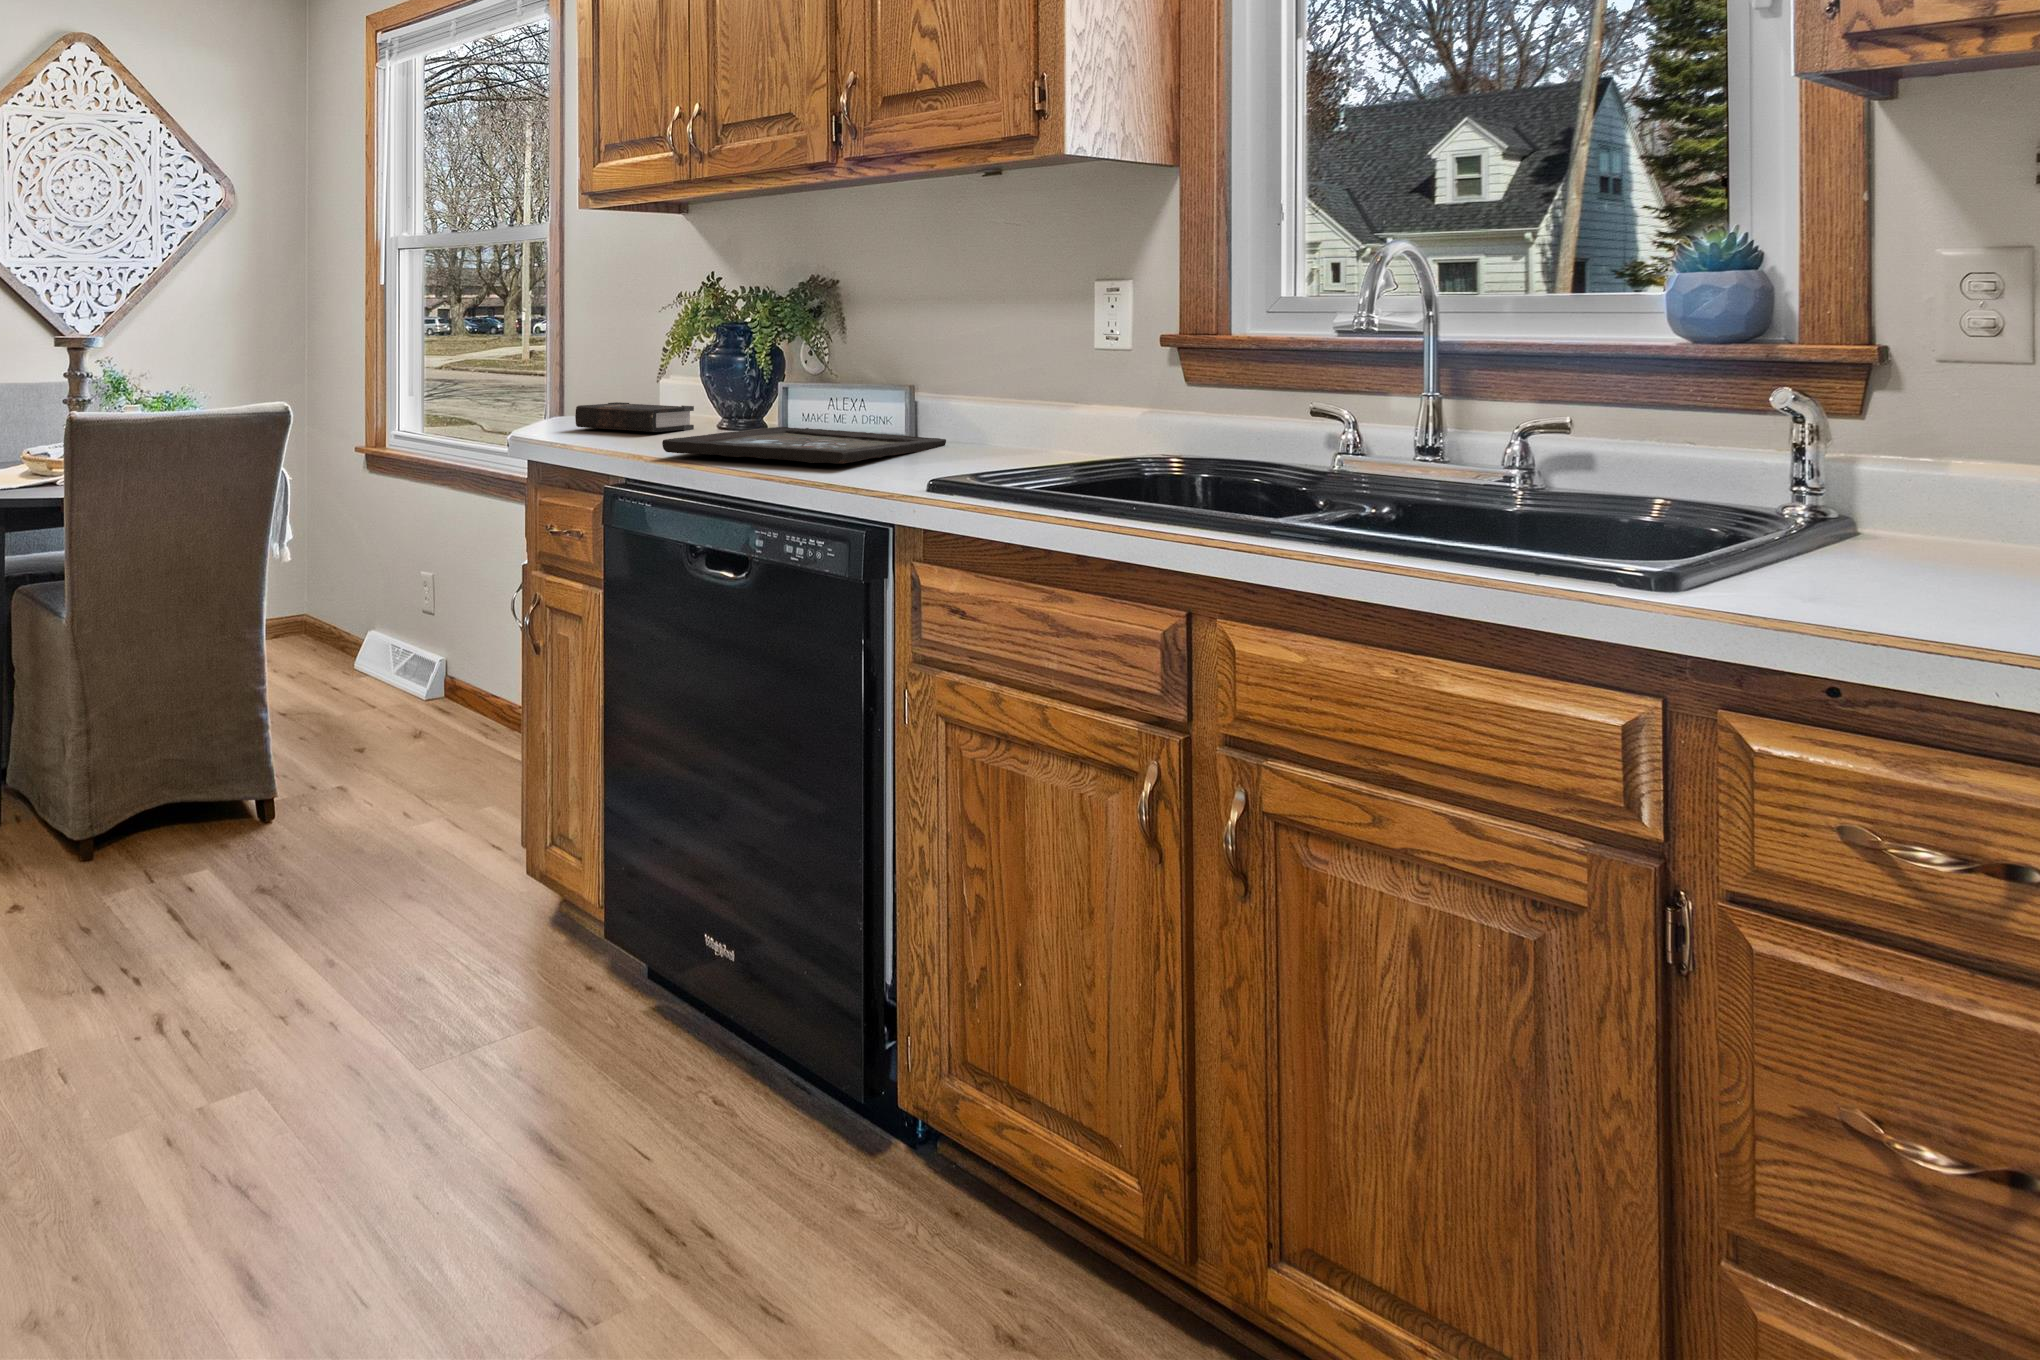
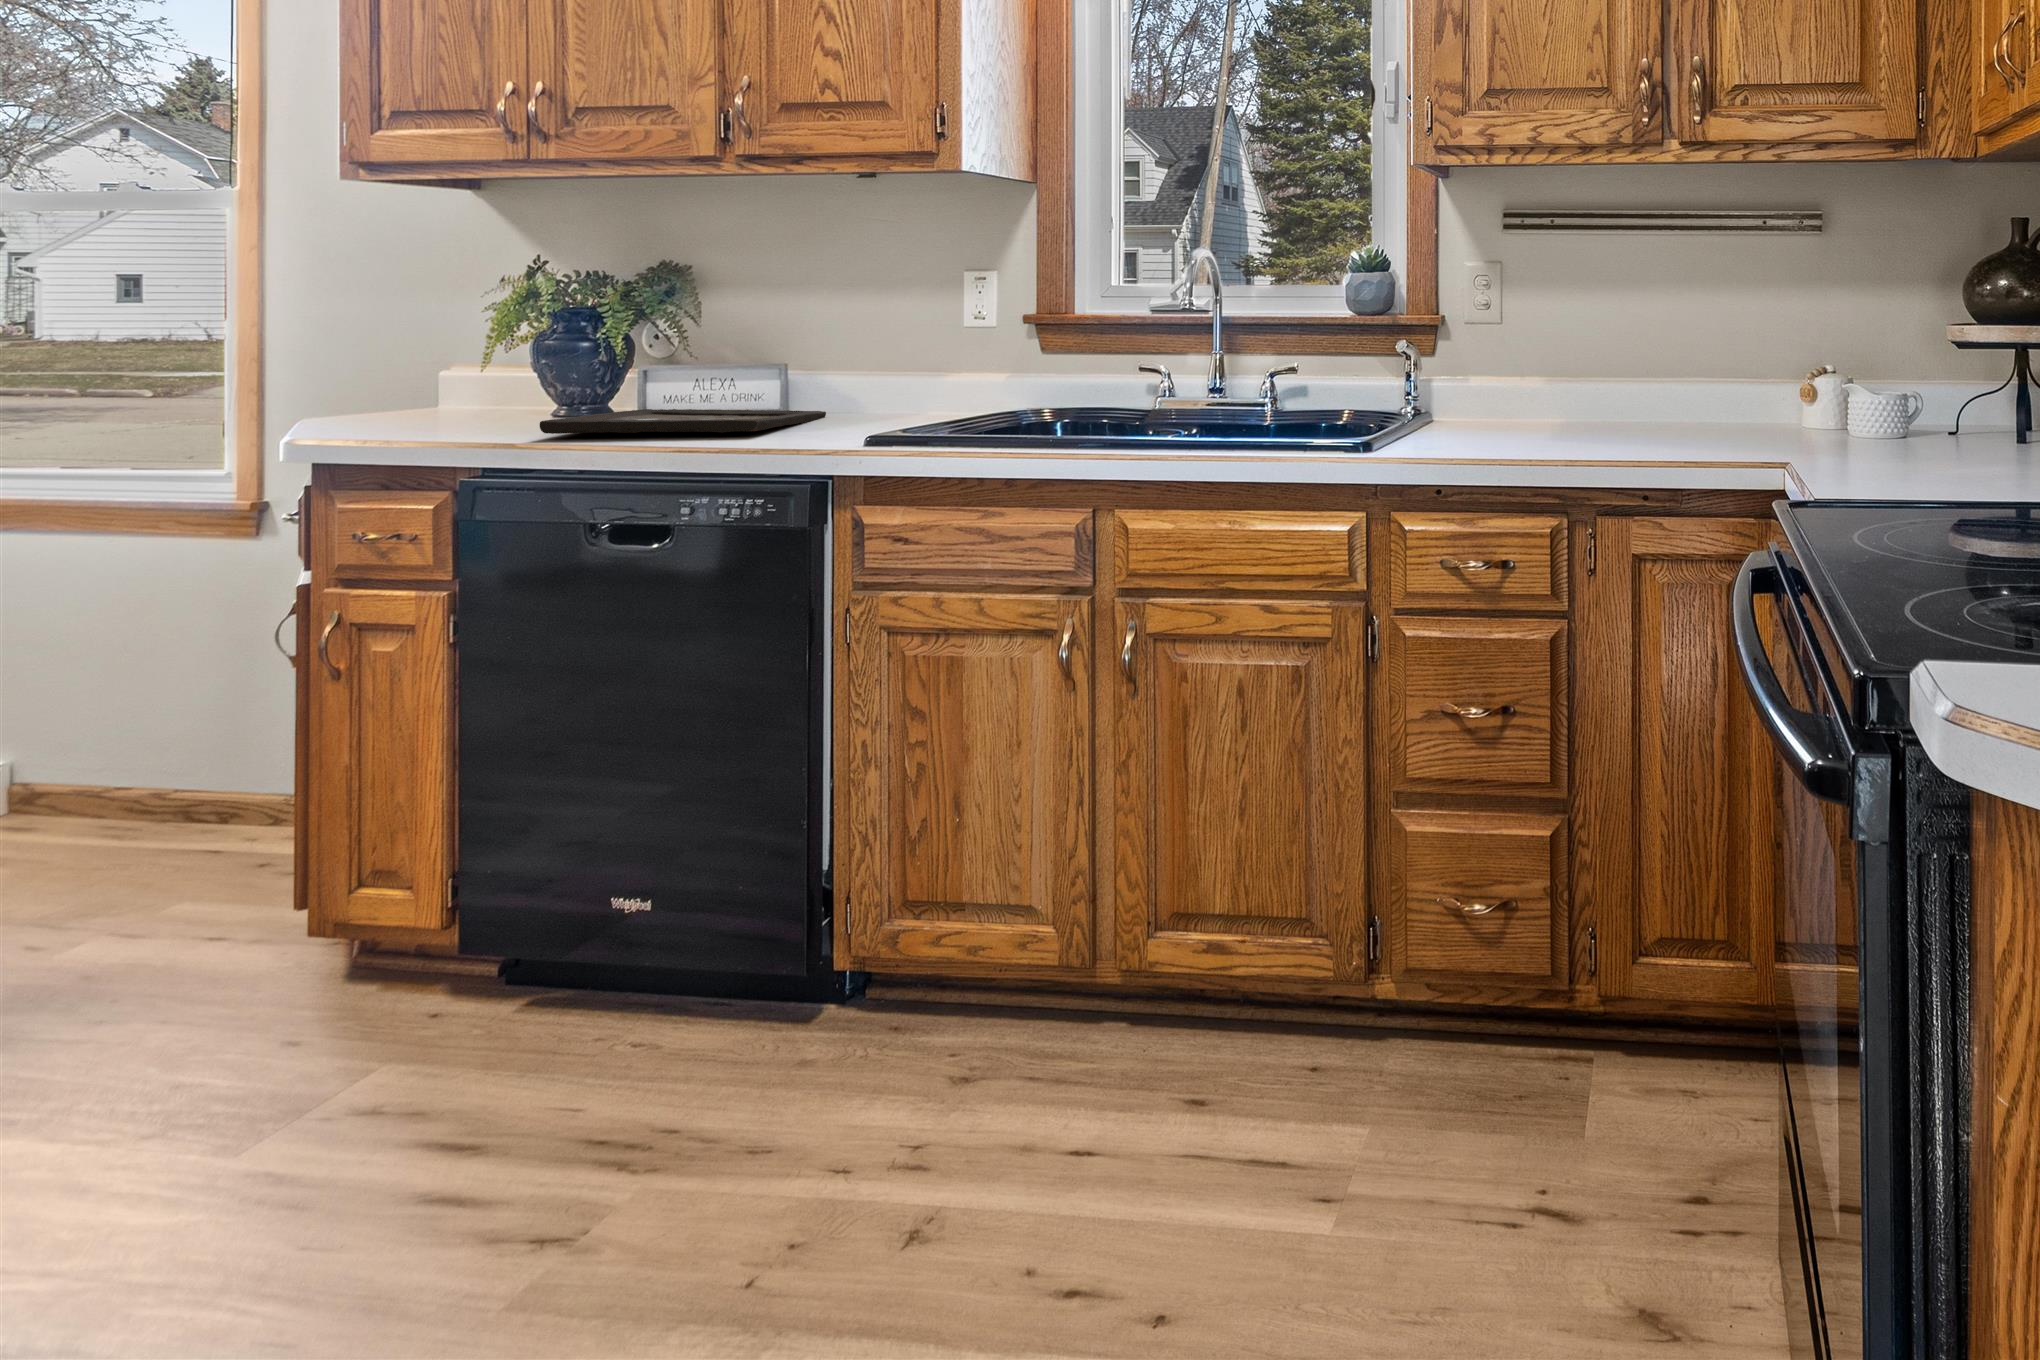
hardback book: present [575,402,694,432] -> none [364,394,523,422]

